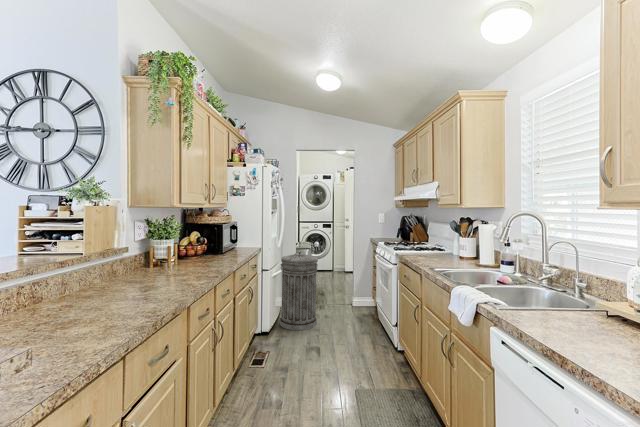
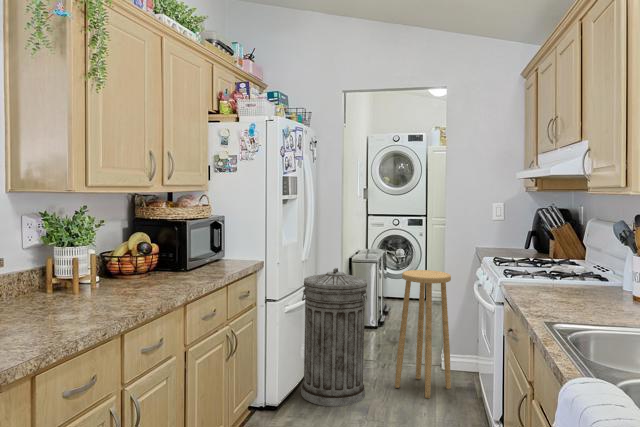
stool: none [331,251,361,322] -> present [395,270,451,398]

